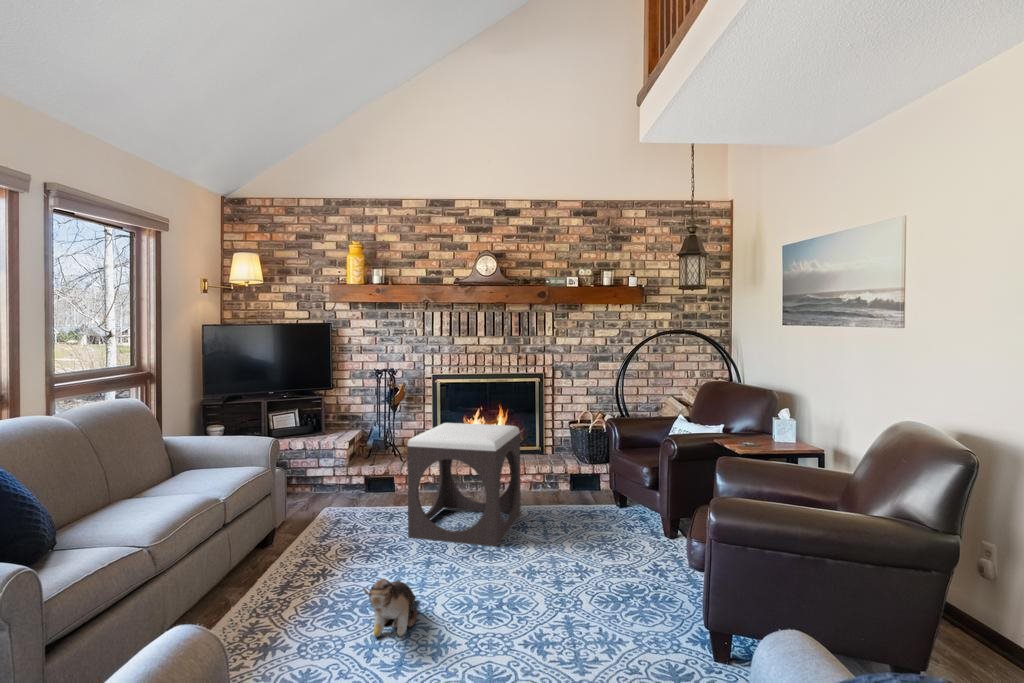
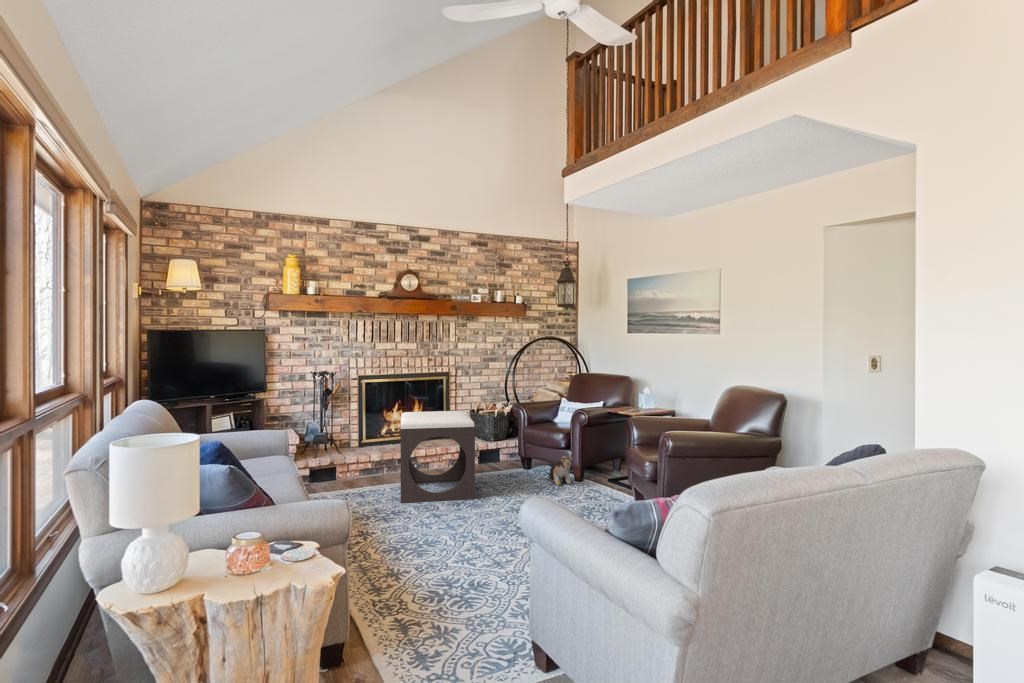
plush toy: present [363,579,417,637] -> present [549,456,572,486]

